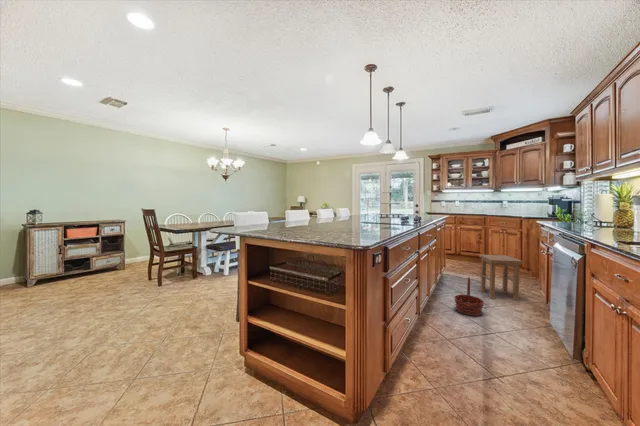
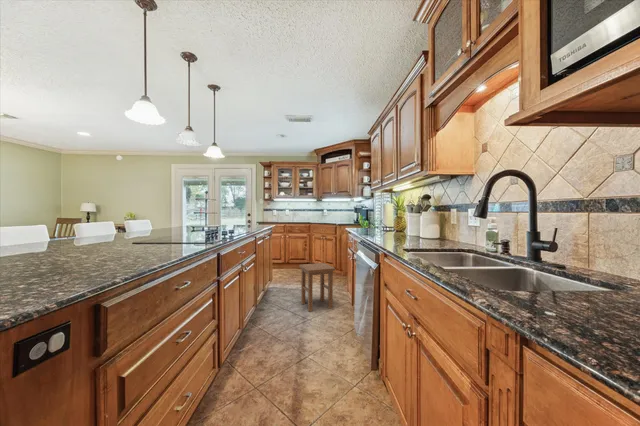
basket: present [454,277,484,316] -> none [269,295,300,343]

